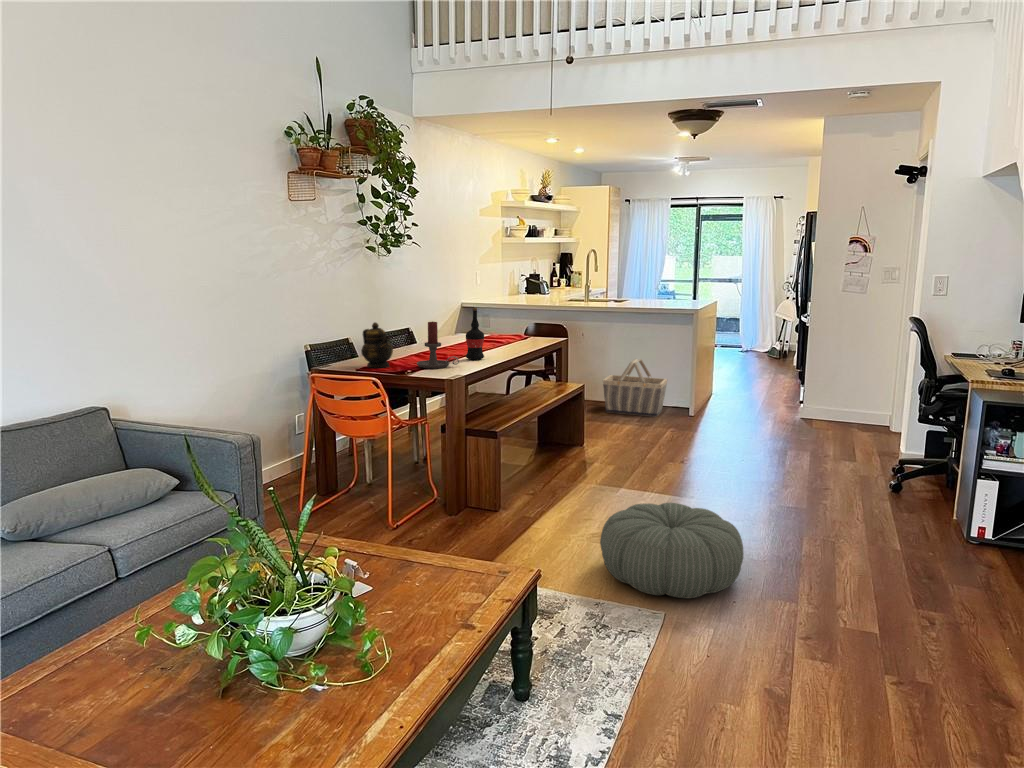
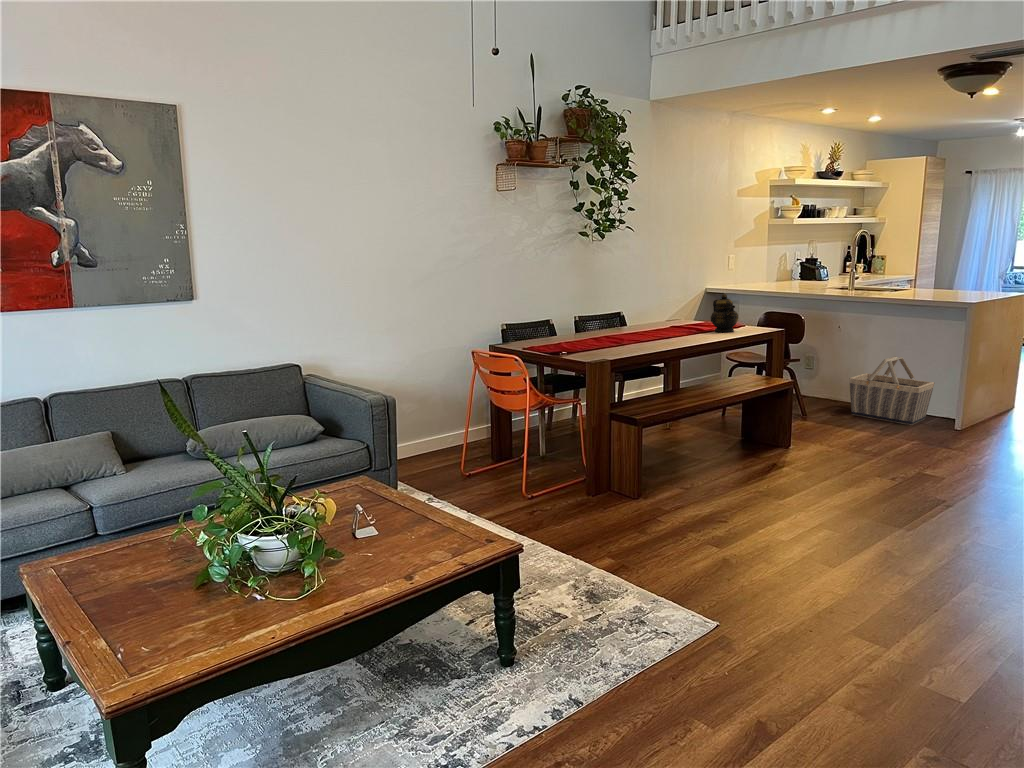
wine bottle: present [466,308,484,360] -> none [636,292,655,345]
candle holder: present [417,321,459,369] -> none [577,304,617,351]
teapot: present [361,322,393,368] -> present [711,294,738,333]
pouf: present [600,503,744,598] -> none [682,508,847,616]

